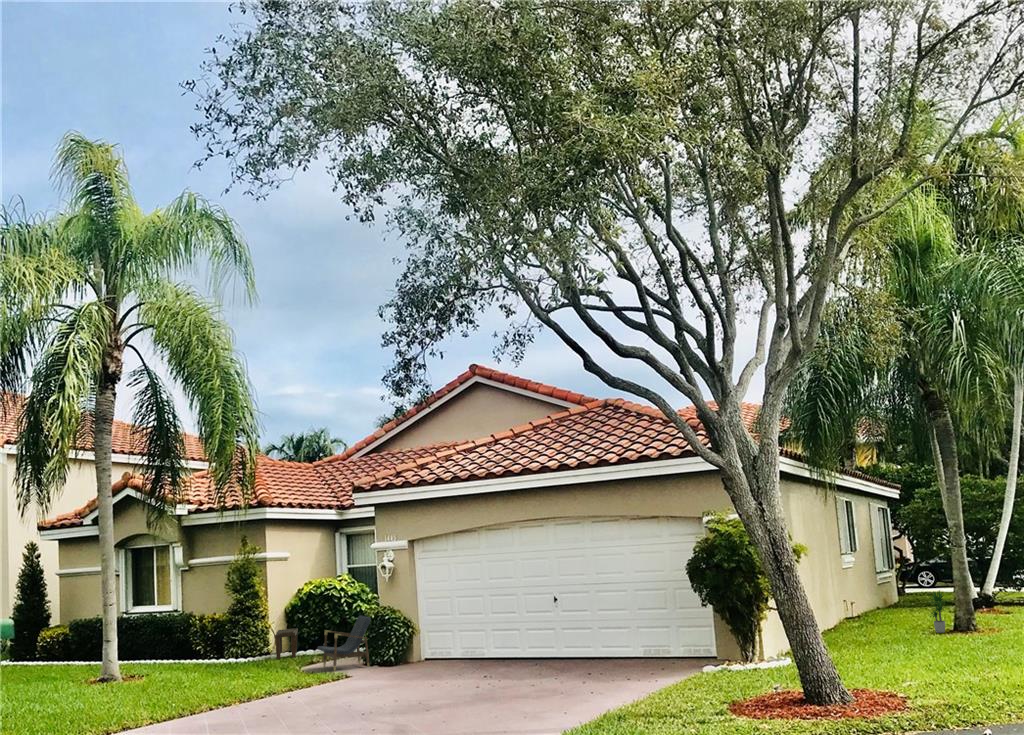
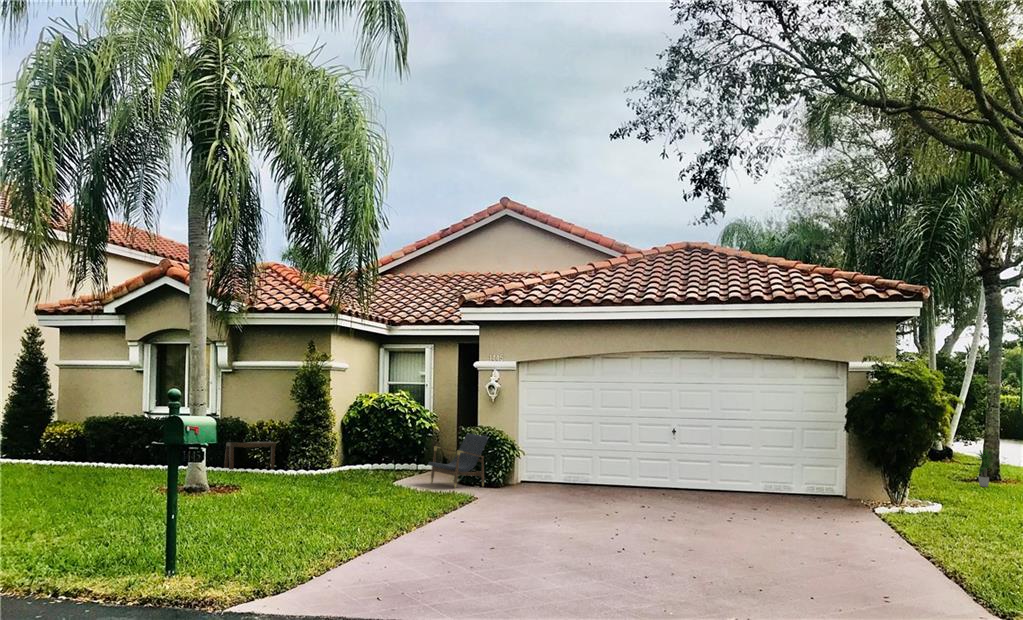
bench: present [275,628,298,659] -> present [224,442,276,469]

